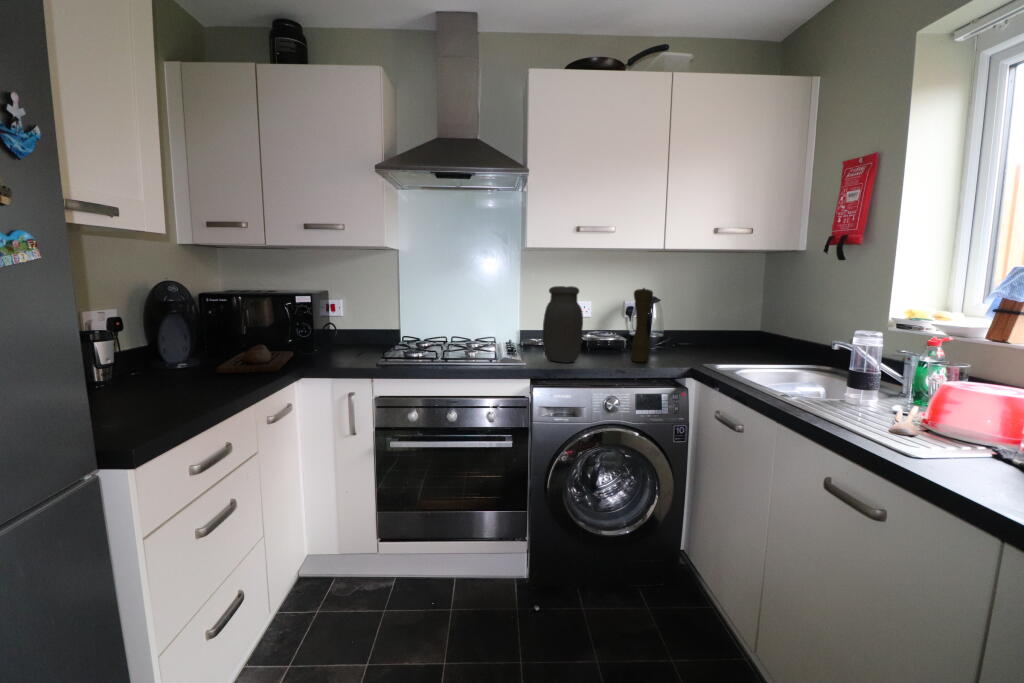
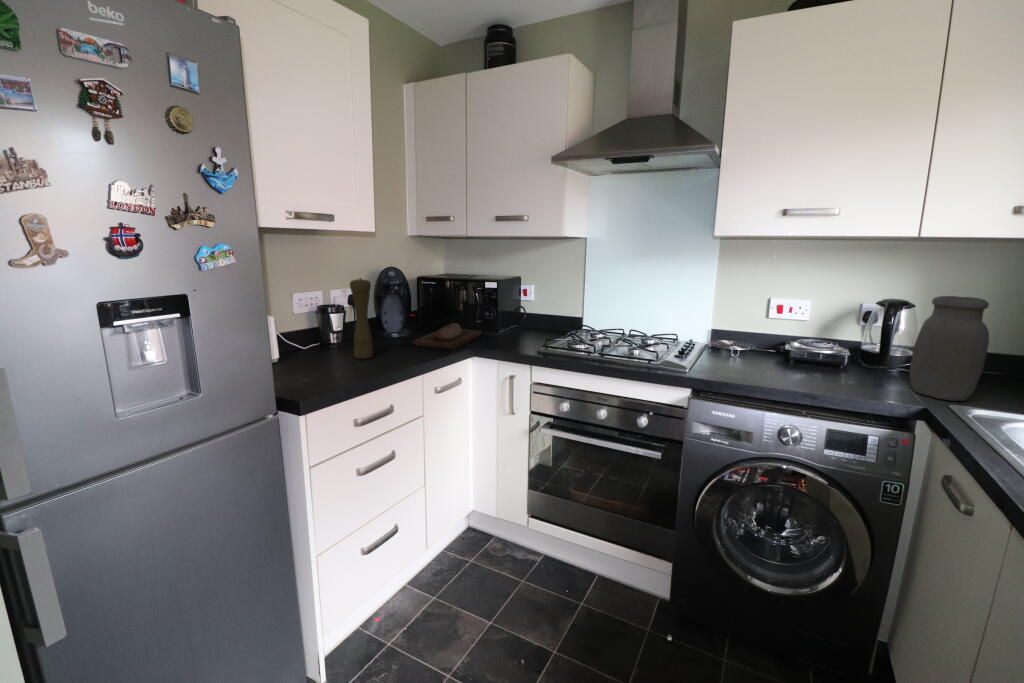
jar: present [543,286,583,362] -> present [910,296,989,401]
pepper mill: present [631,288,653,362] -> present [350,278,373,359]

